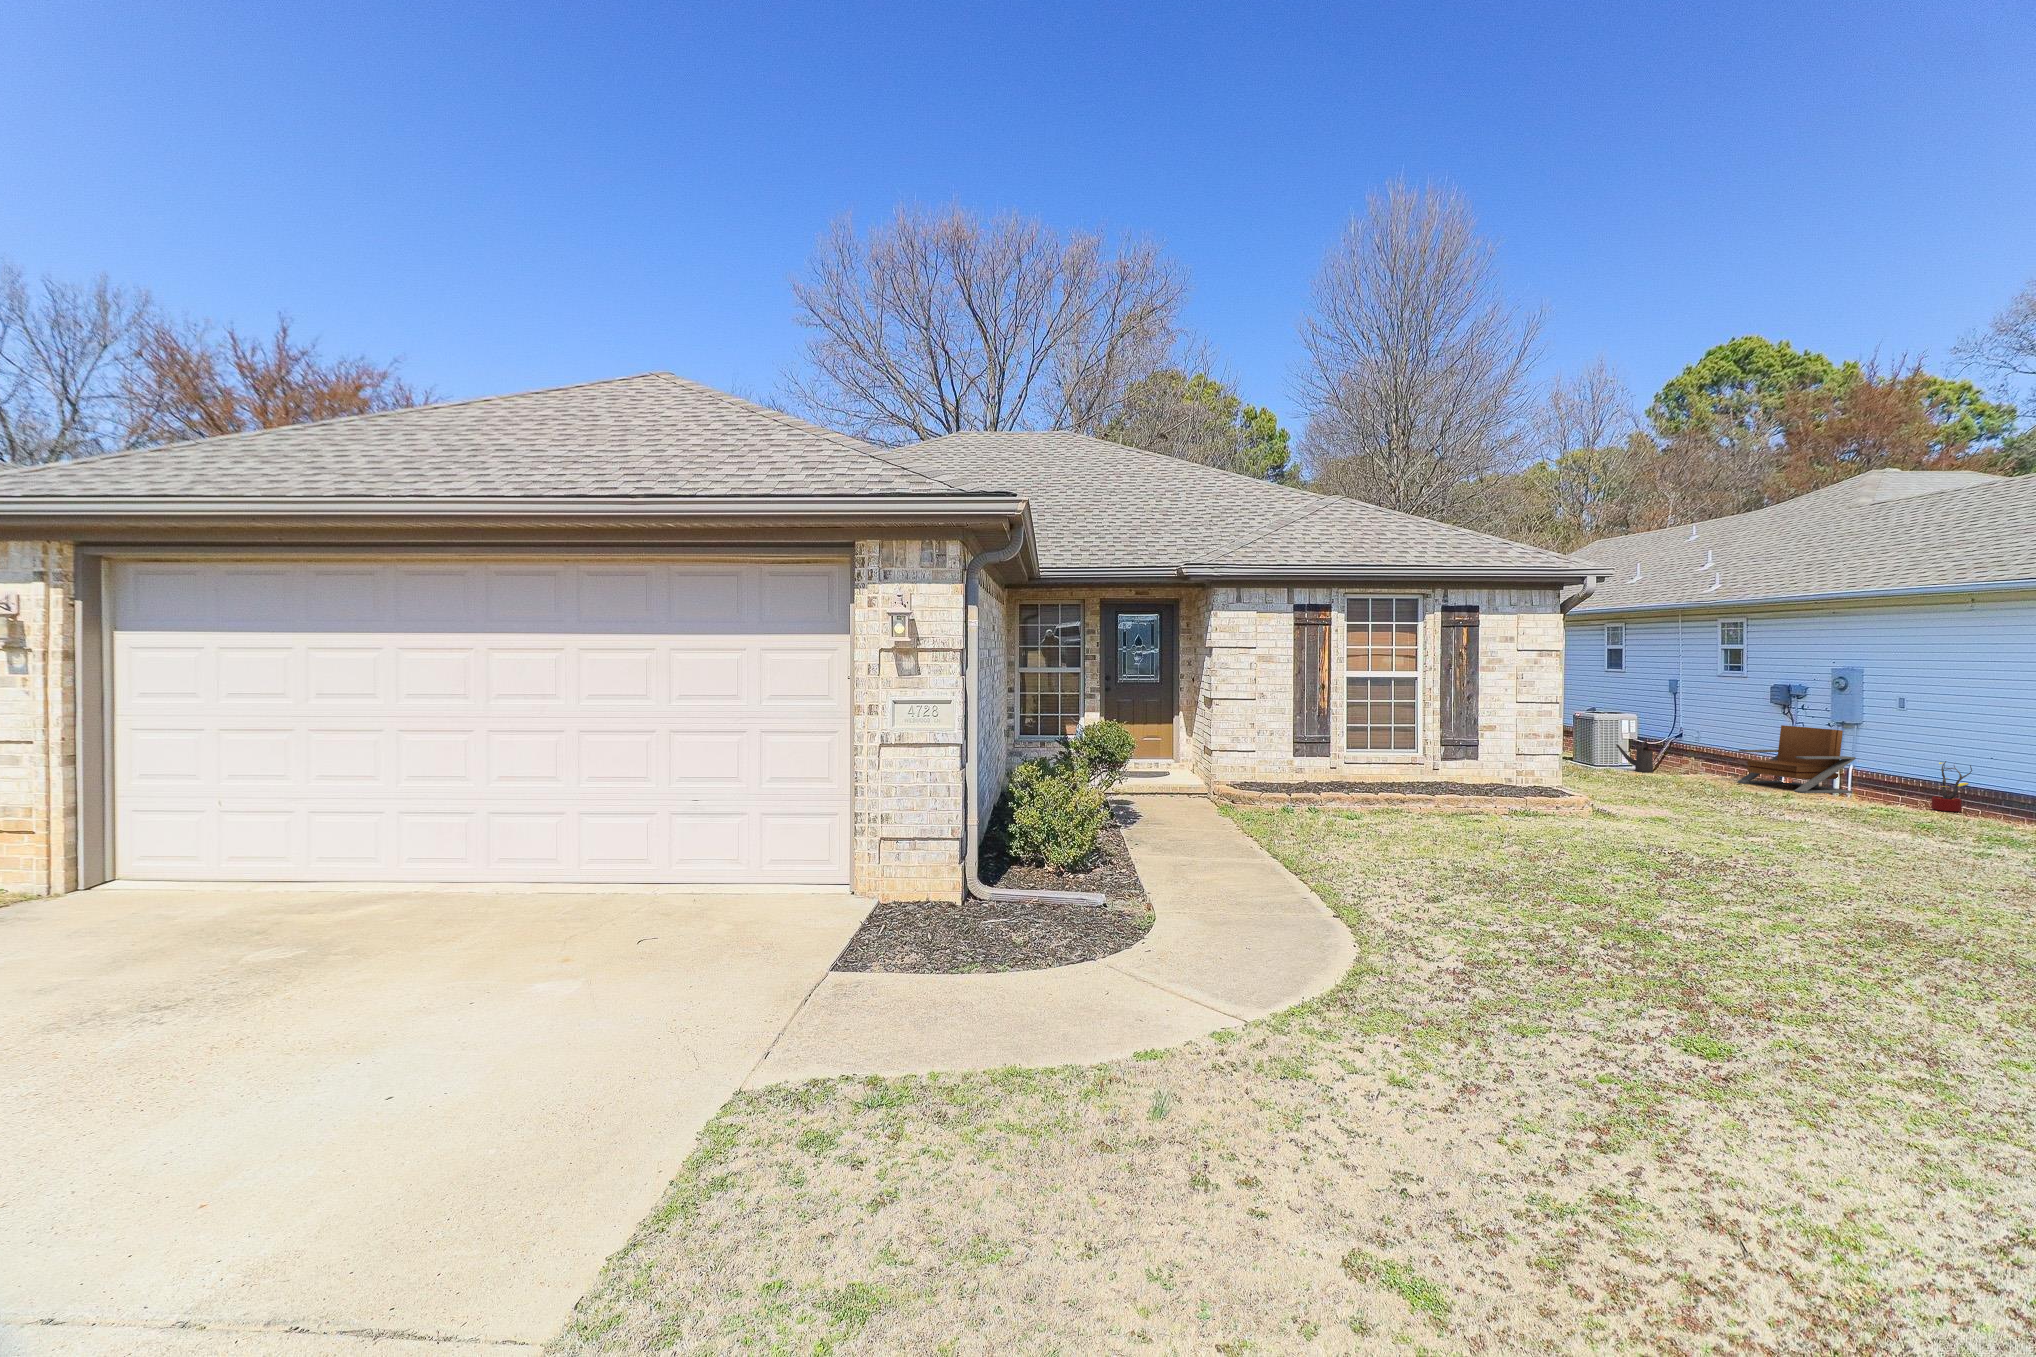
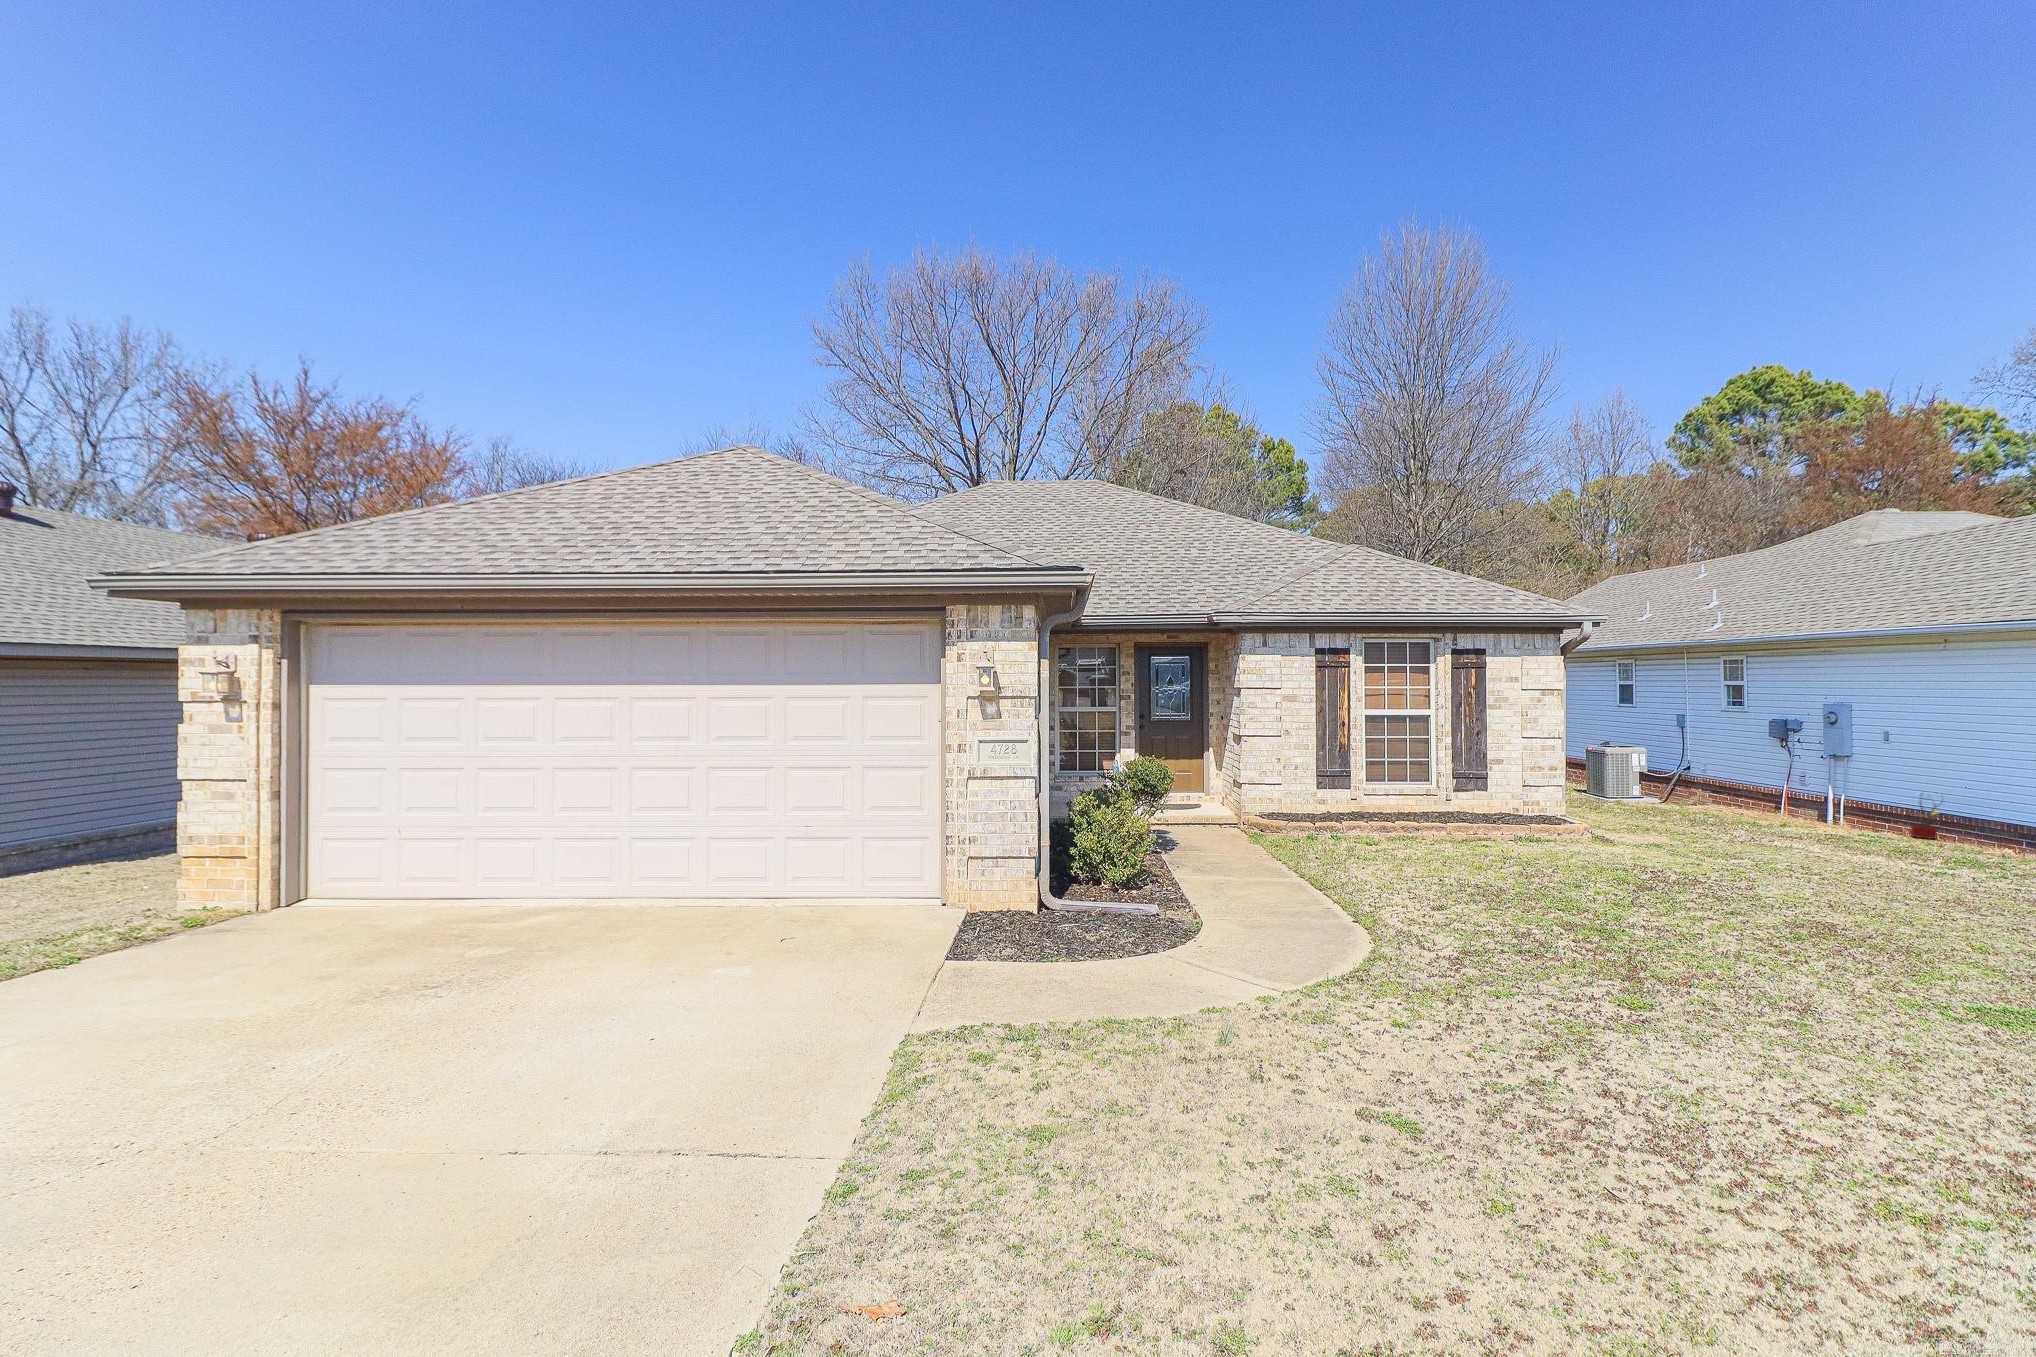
lounge chair: present [1738,725,1856,793] -> none [1741,759,1847,823]
watering can: present [1616,742,1659,773] -> none [1628,775,1669,805]

